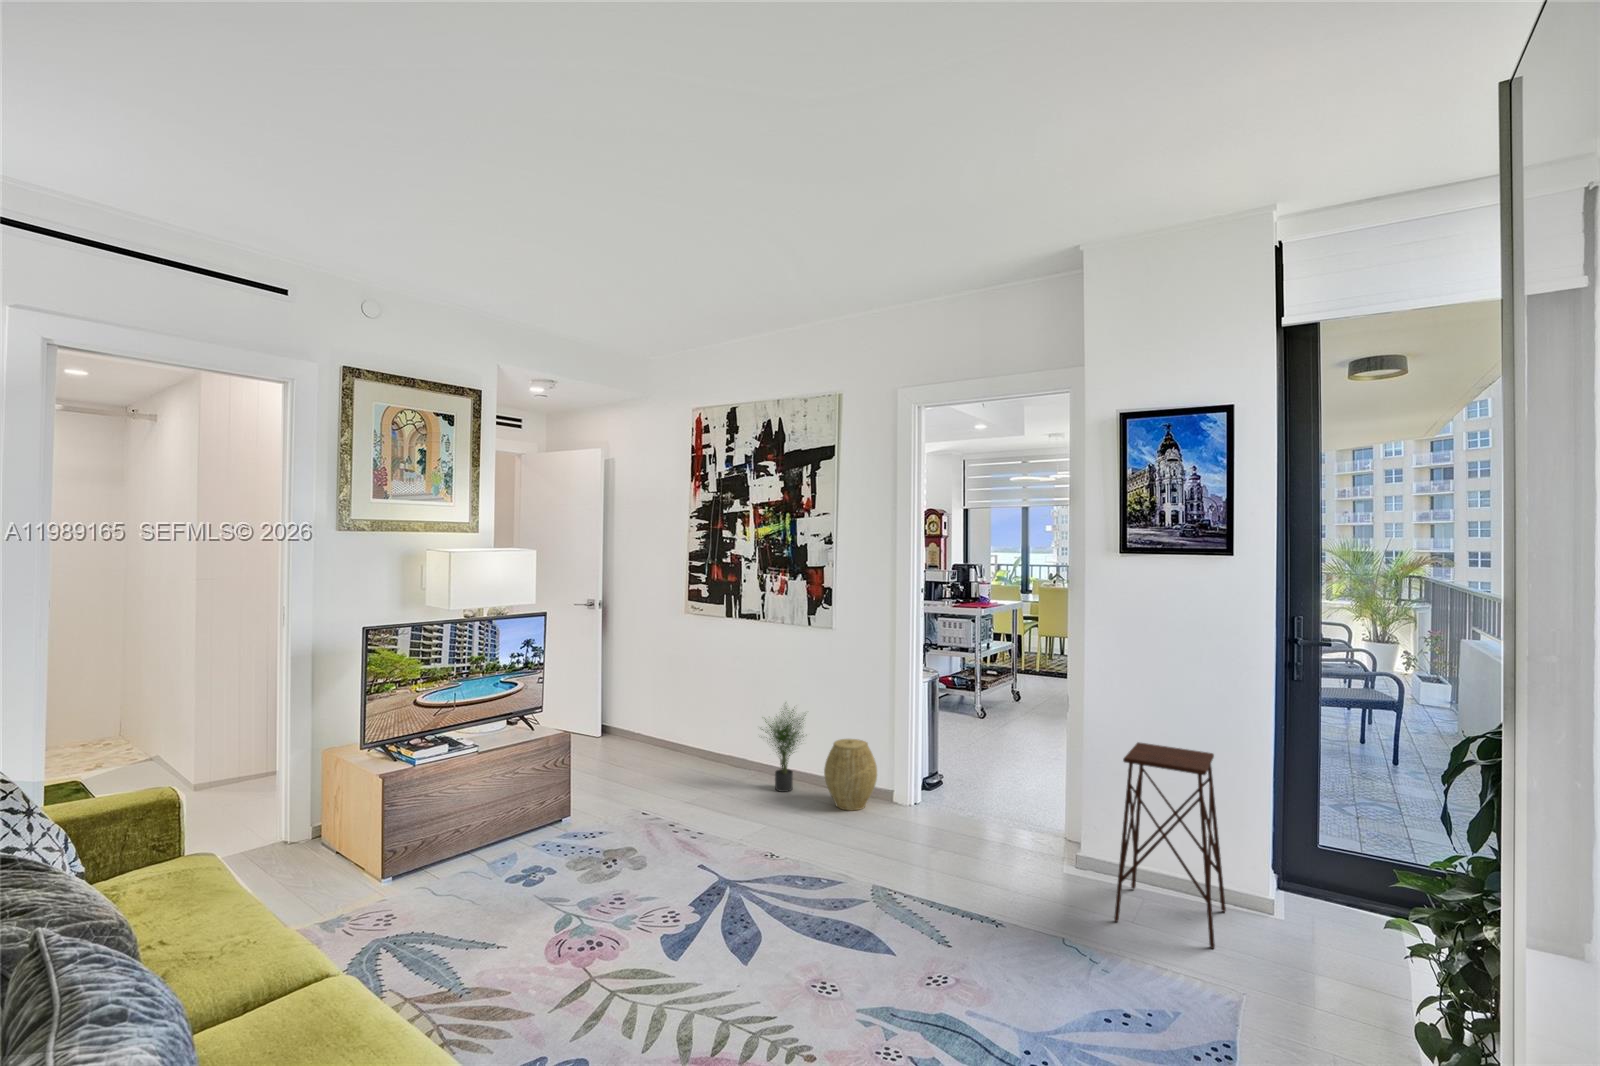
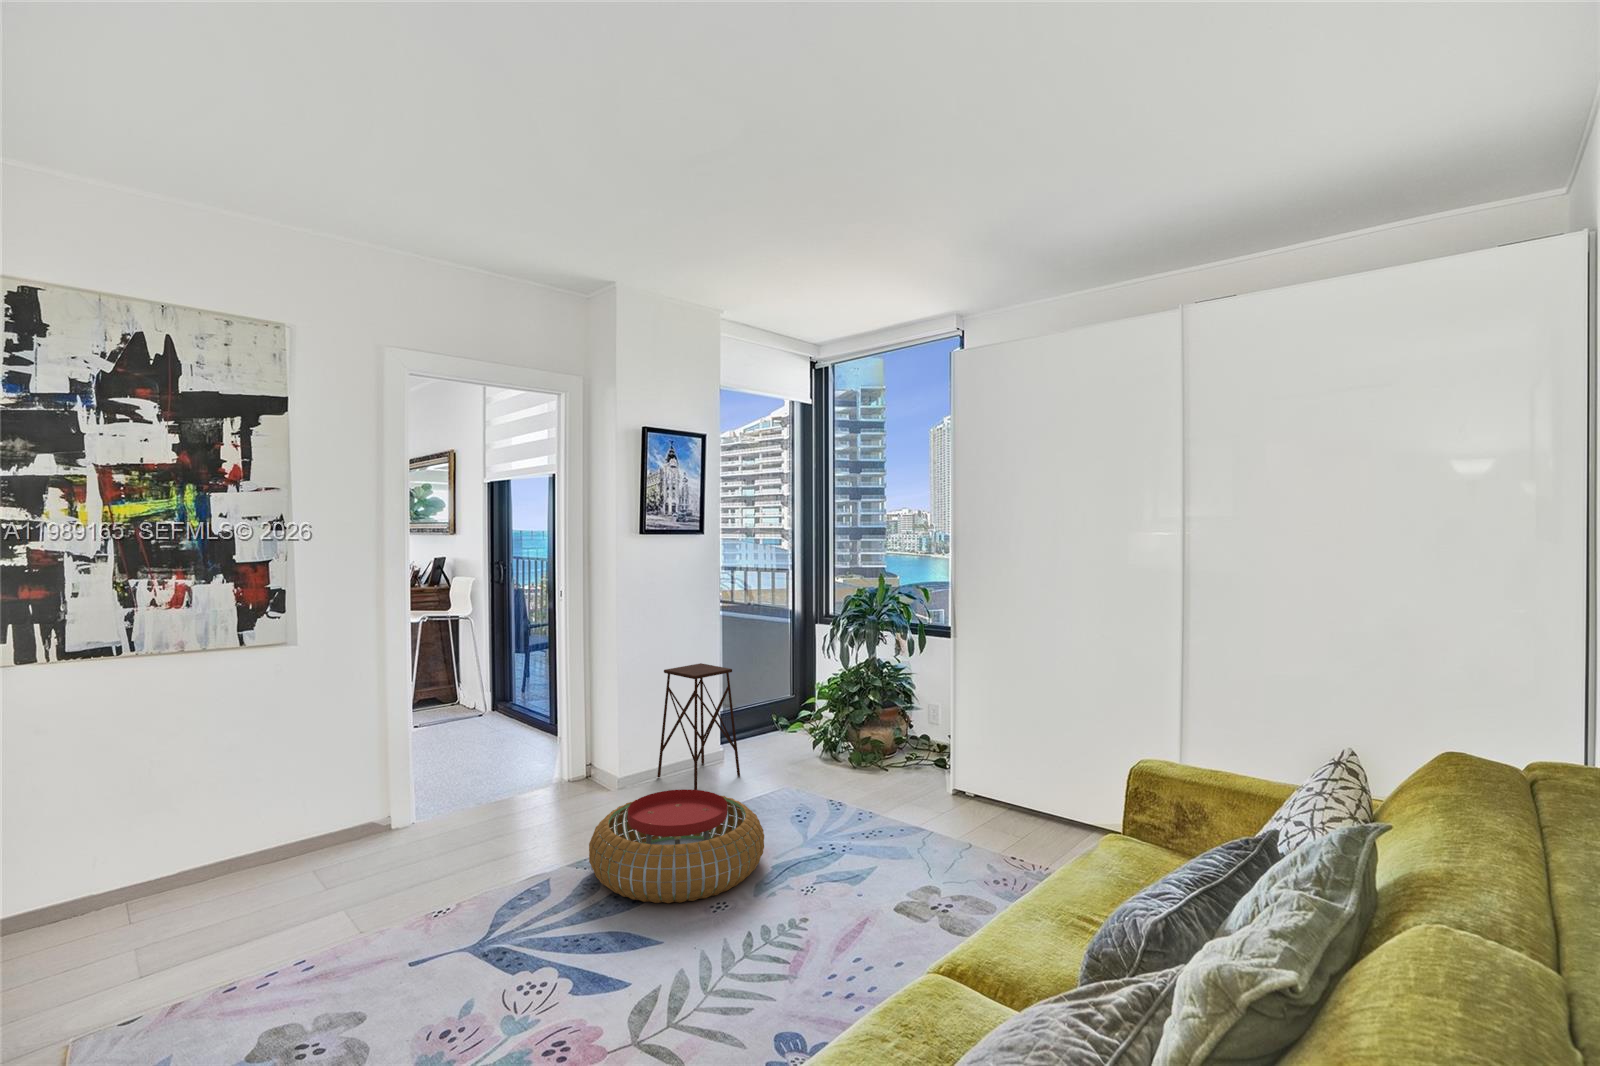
potted plant: present [762,708,806,792] -> none [171,755,288,893]
woven basket: present [824,739,877,811] -> none [327,769,402,859]
pouf: none [773,847,979,997] -> present [589,789,764,903]

